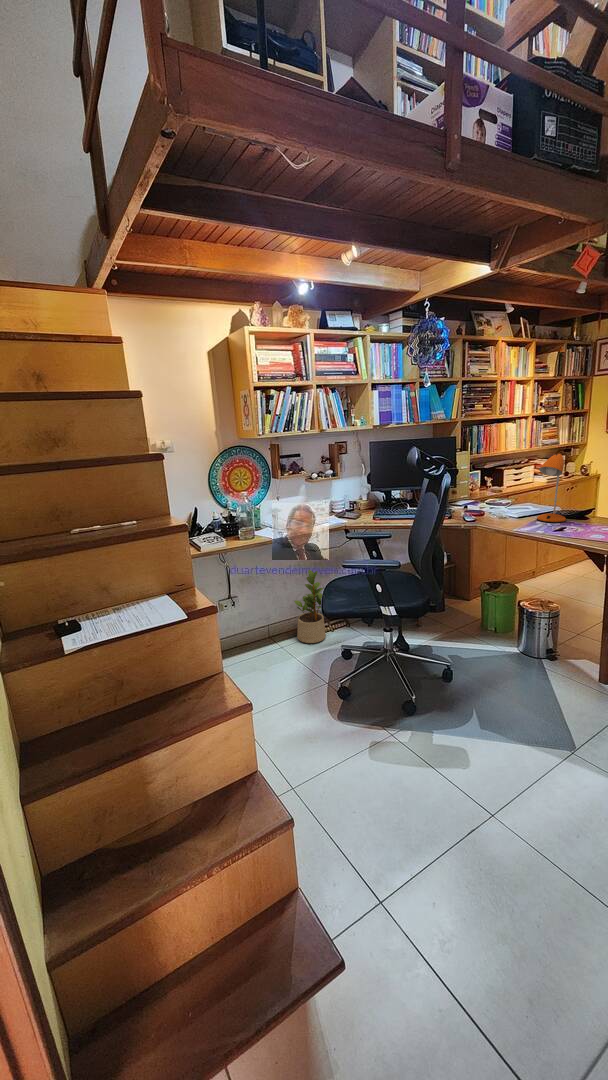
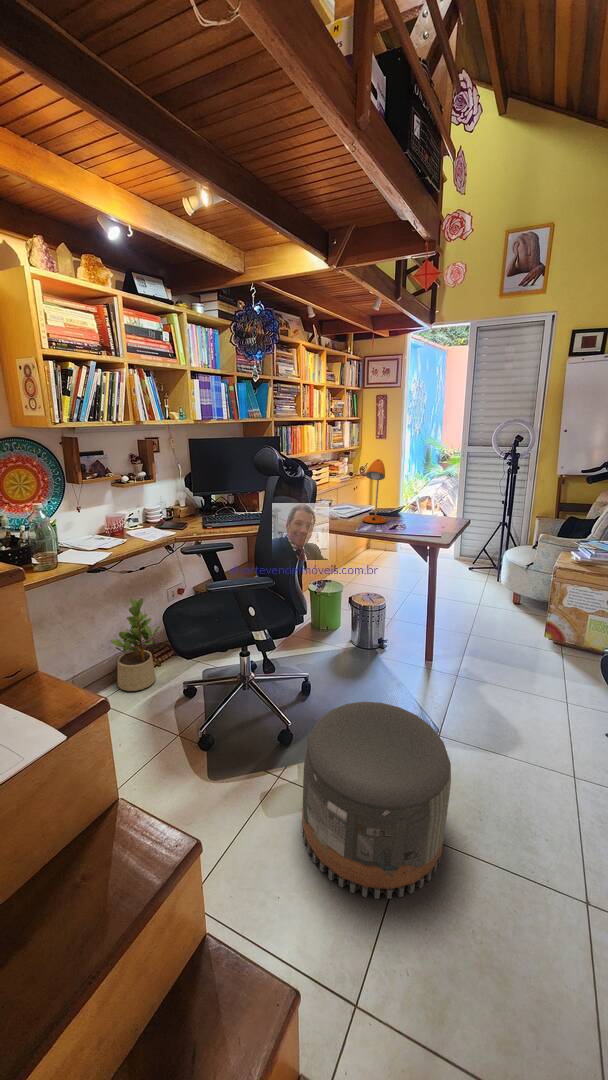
pouf: none [392,681,538,862] -> present [302,702,451,899]

